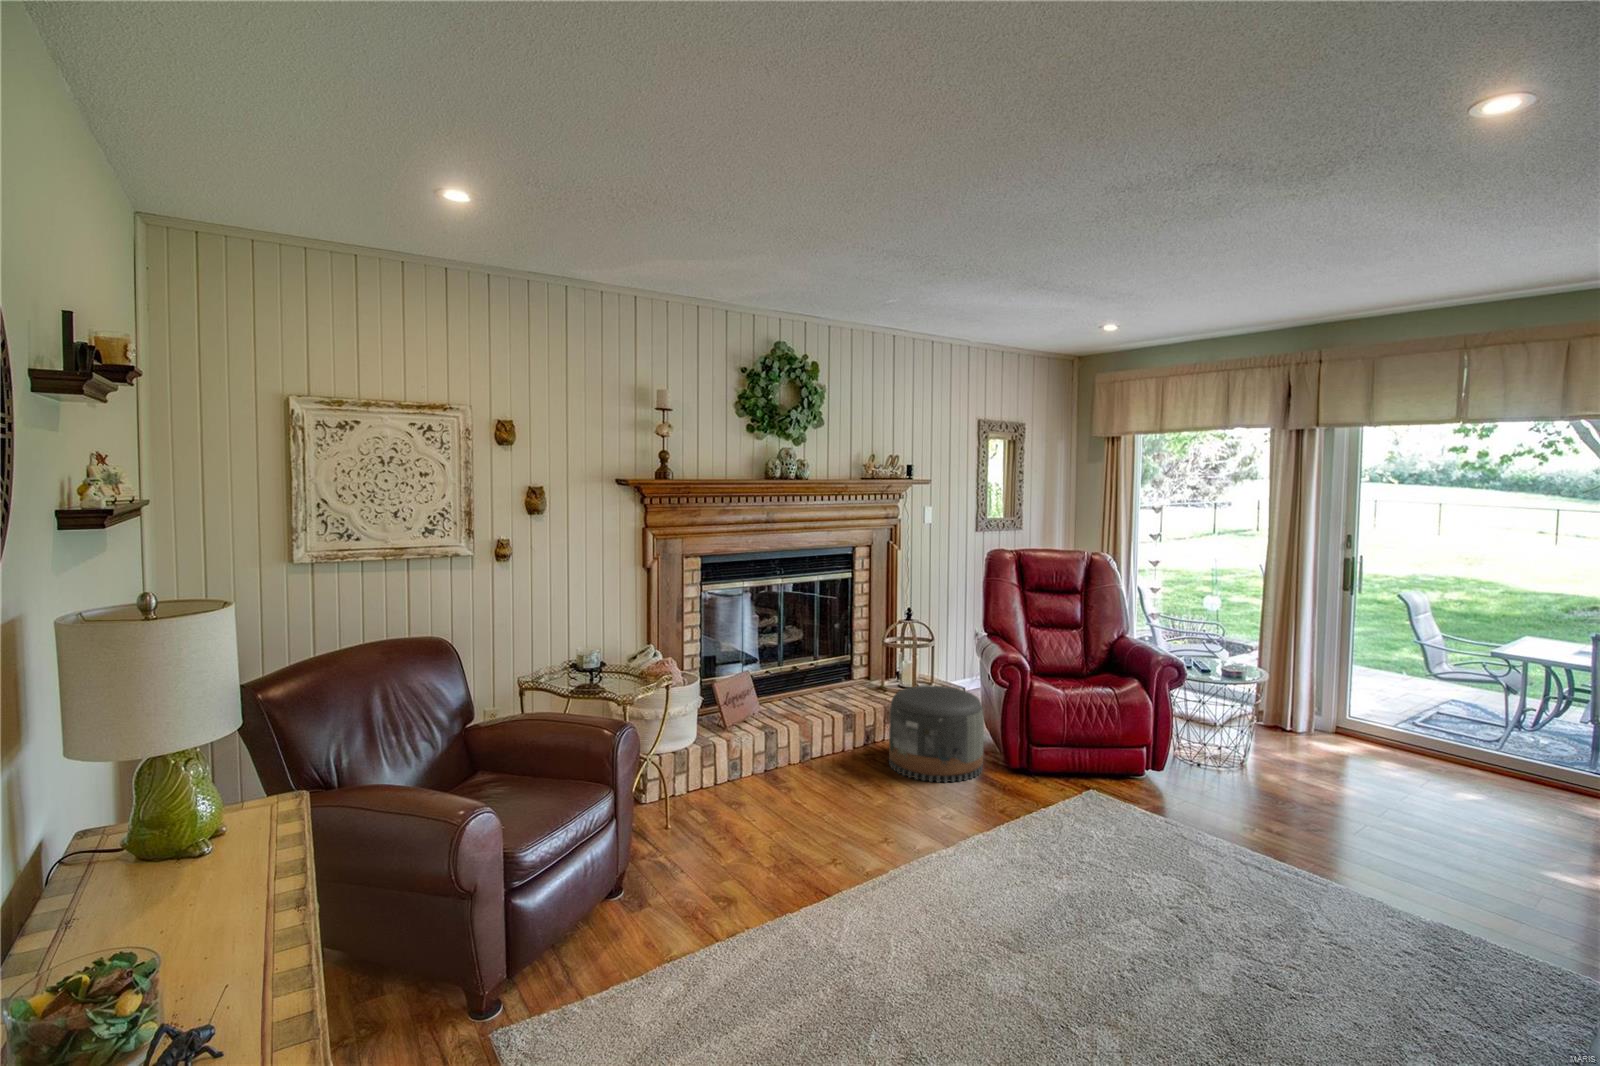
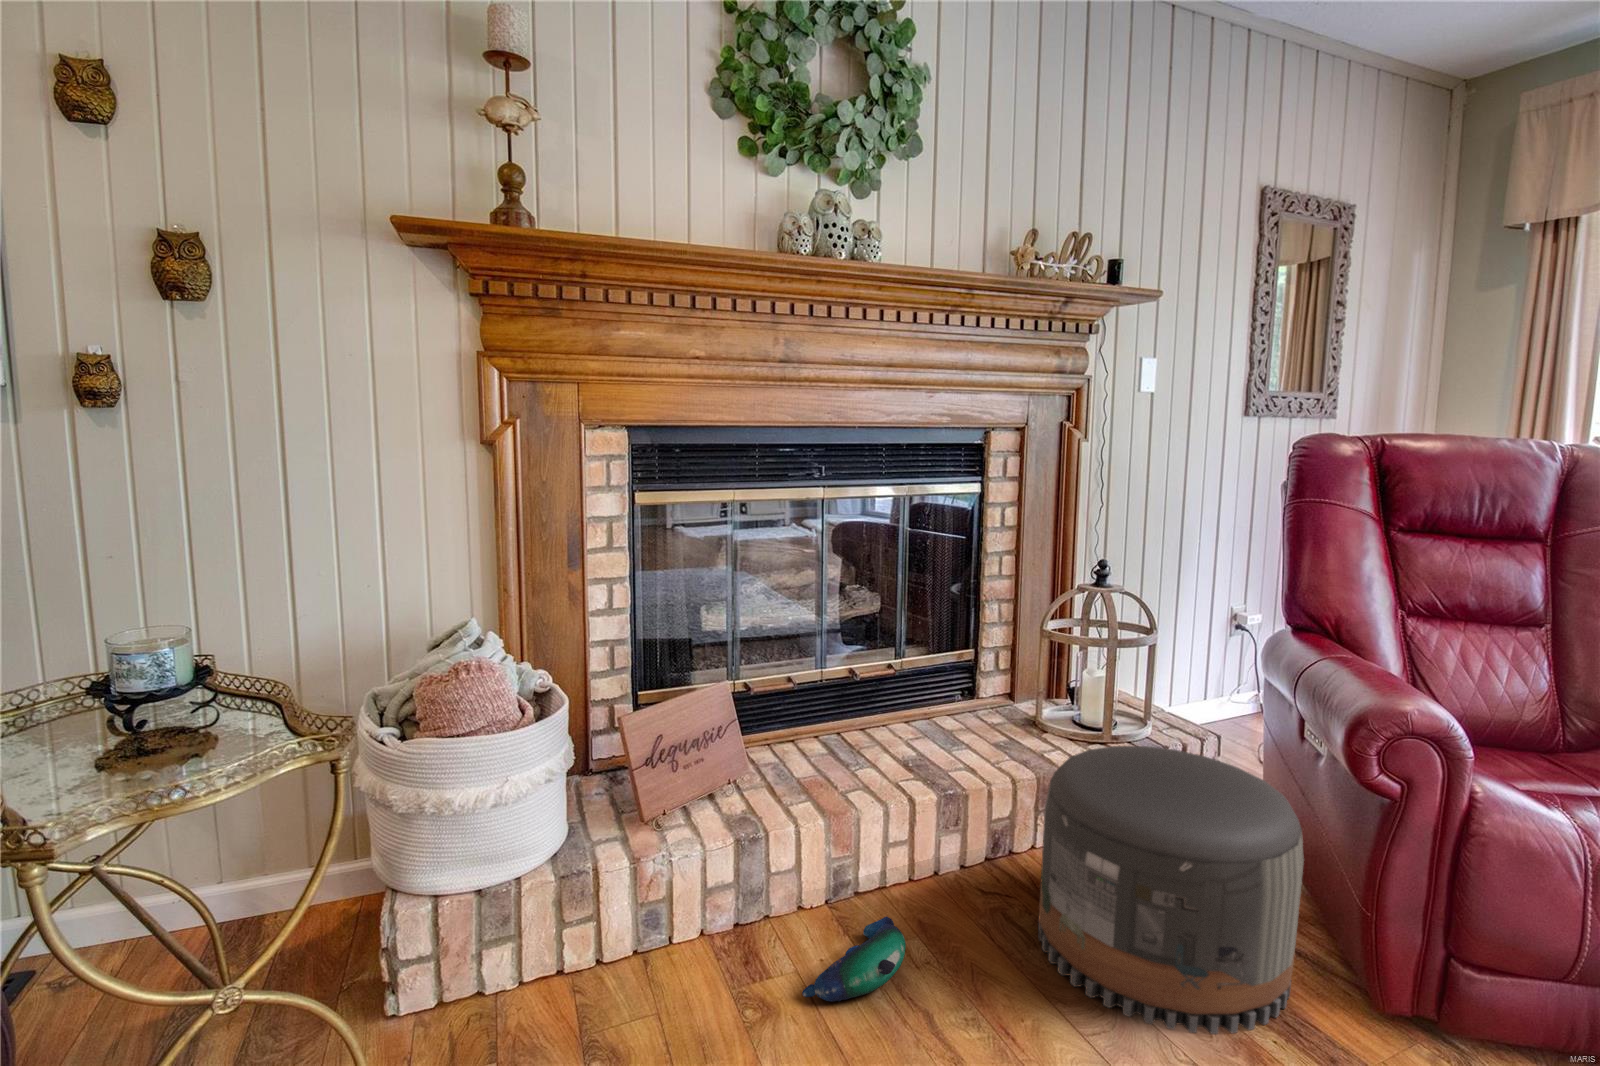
plush toy: none [802,760,839,786] -> present [802,916,906,1002]

